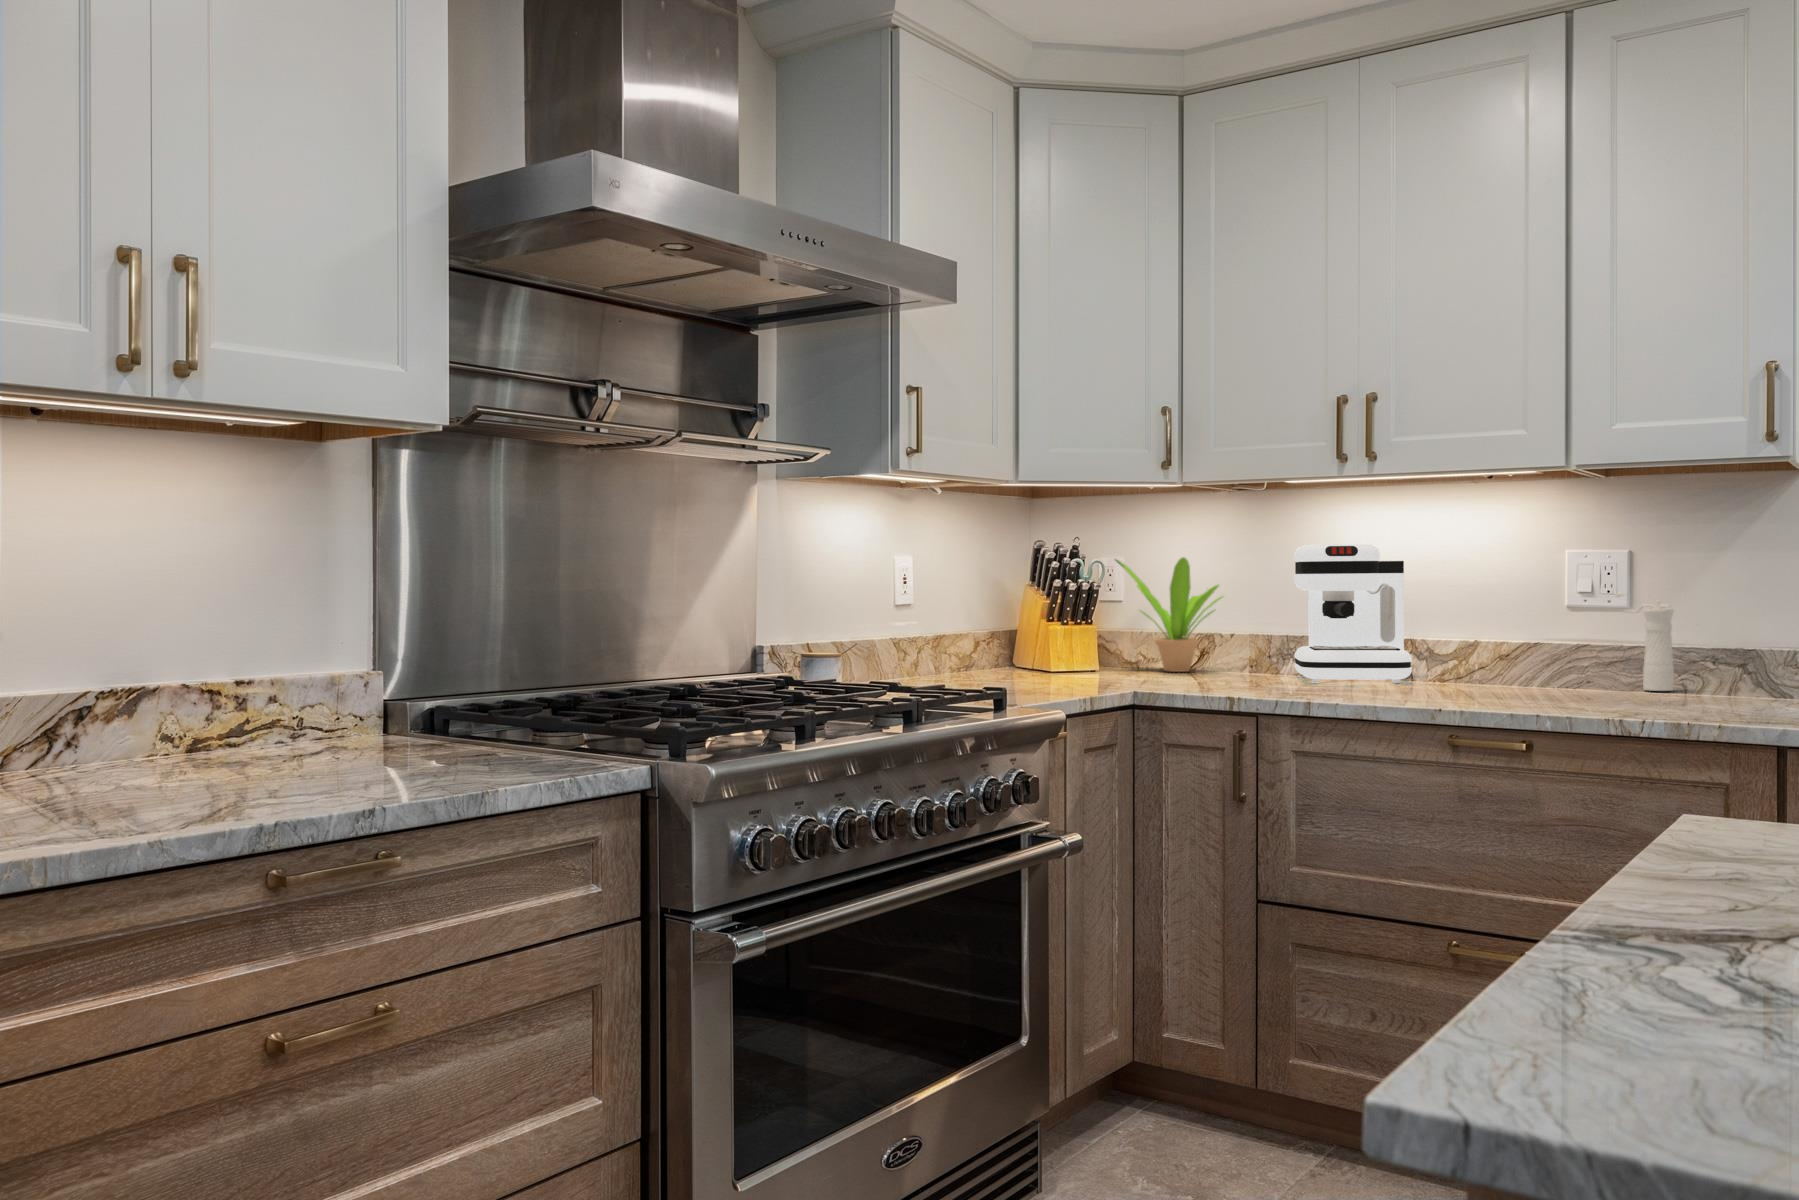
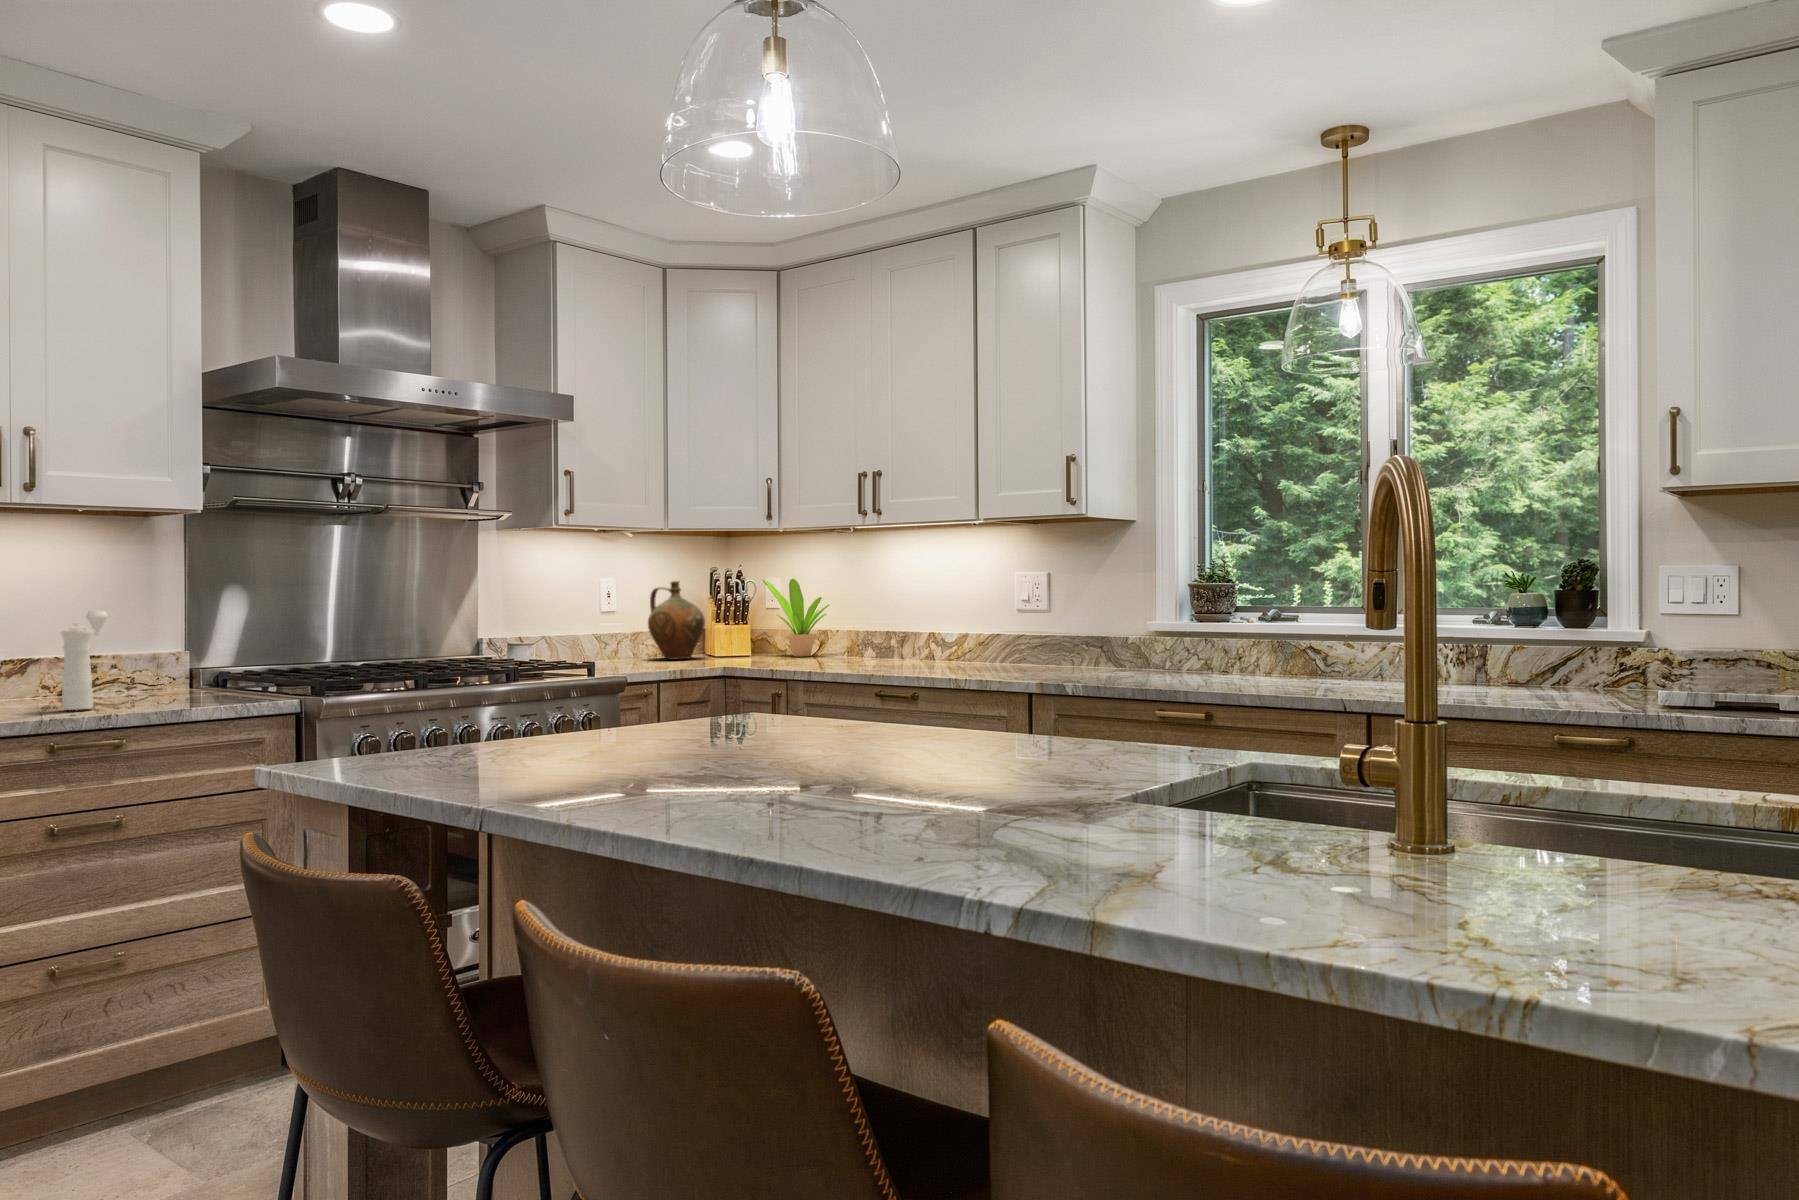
coffee maker: present [1294,544,1412,682] -> none [855,569,934,661]
ceramic jug: none [956,560,1040,676] -> present [648,581,705,660]
pepper mill: present [1613,593,1674,691] -> present [61,611,108,710]

